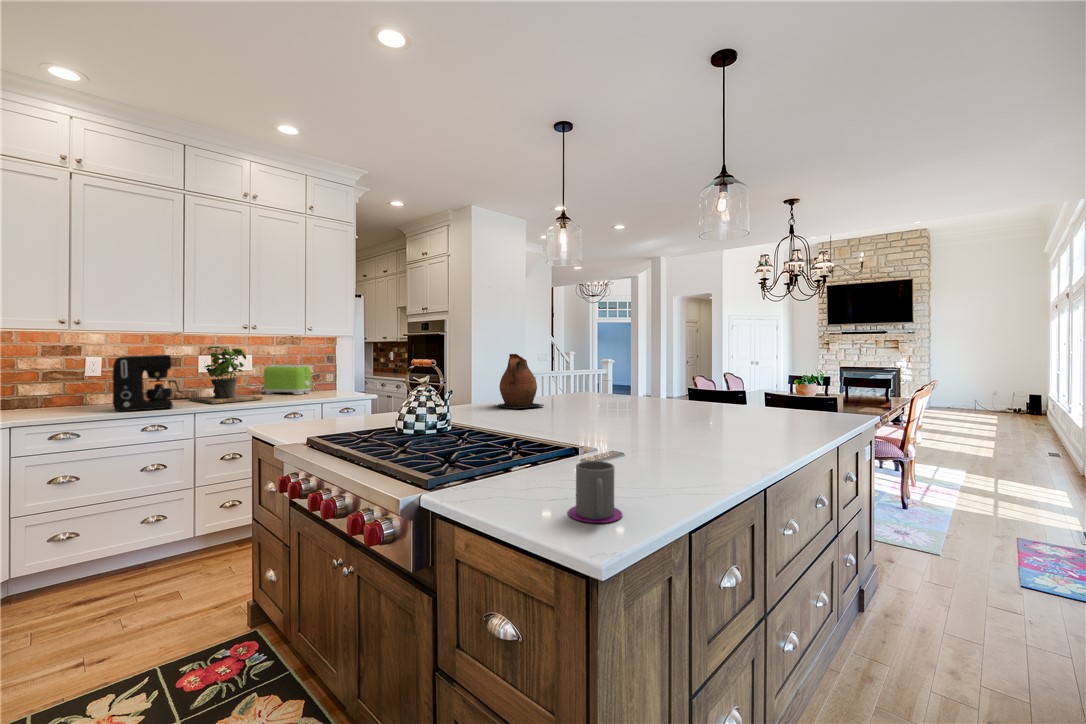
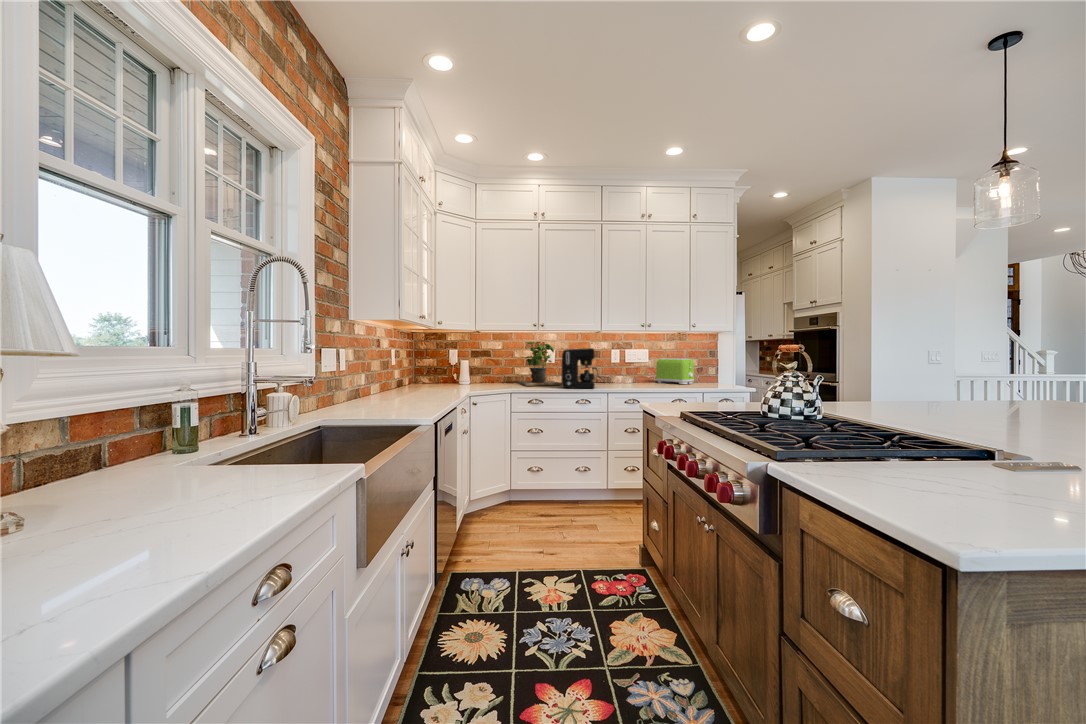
potted plant: present [189,346,263,404] -> present [519,342,562,386]
ceramic pitcher: present [497,354,544,408] -> none [890,342,970,409]
mug: present [568,461,622,523] -> none [939,449,1029,524]

